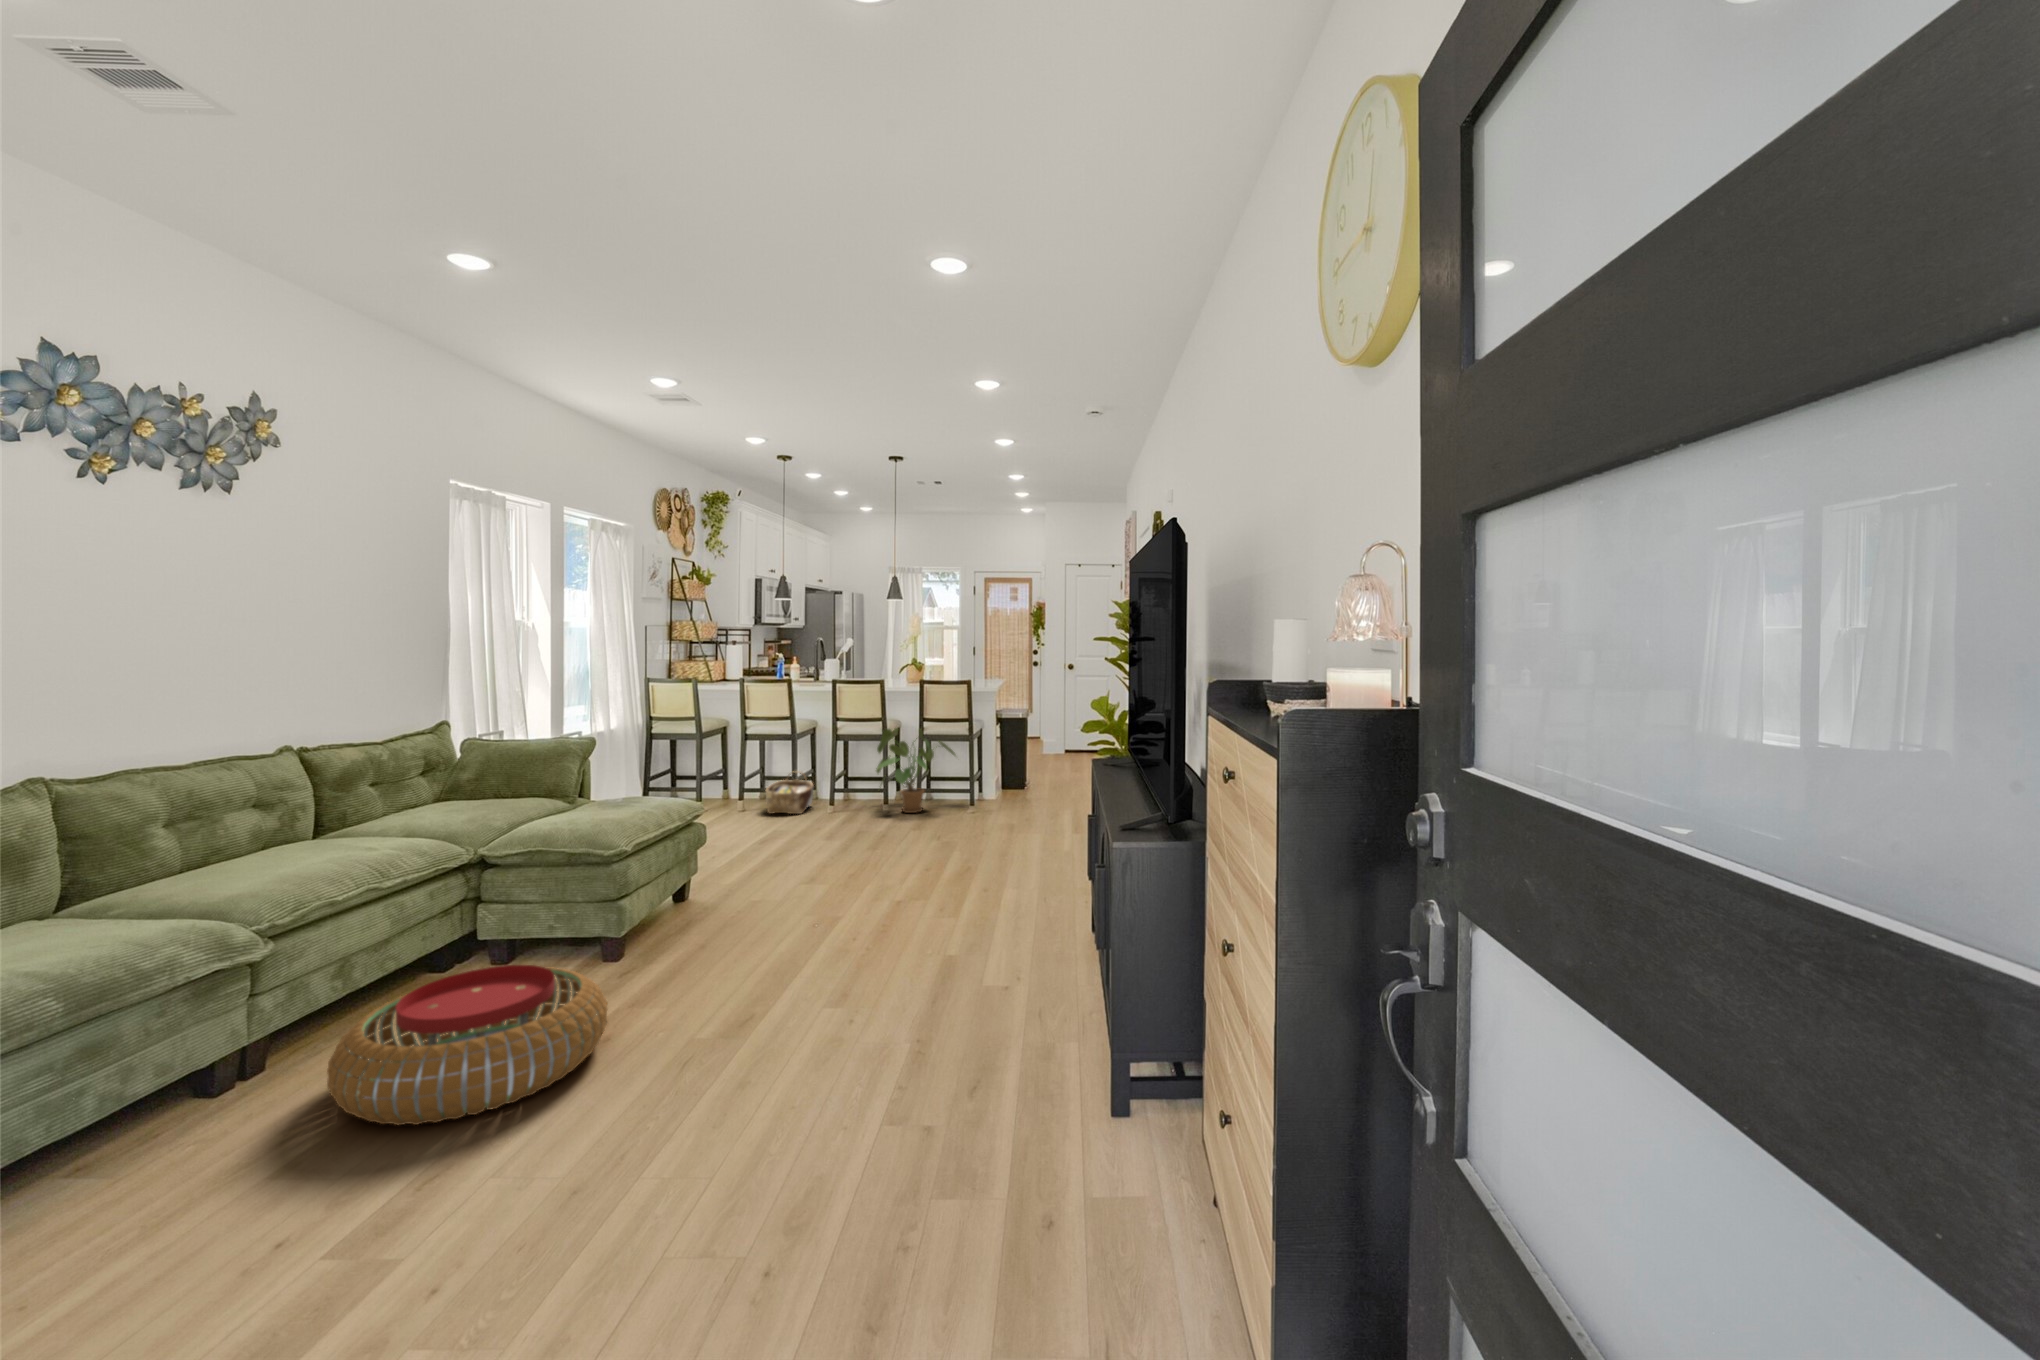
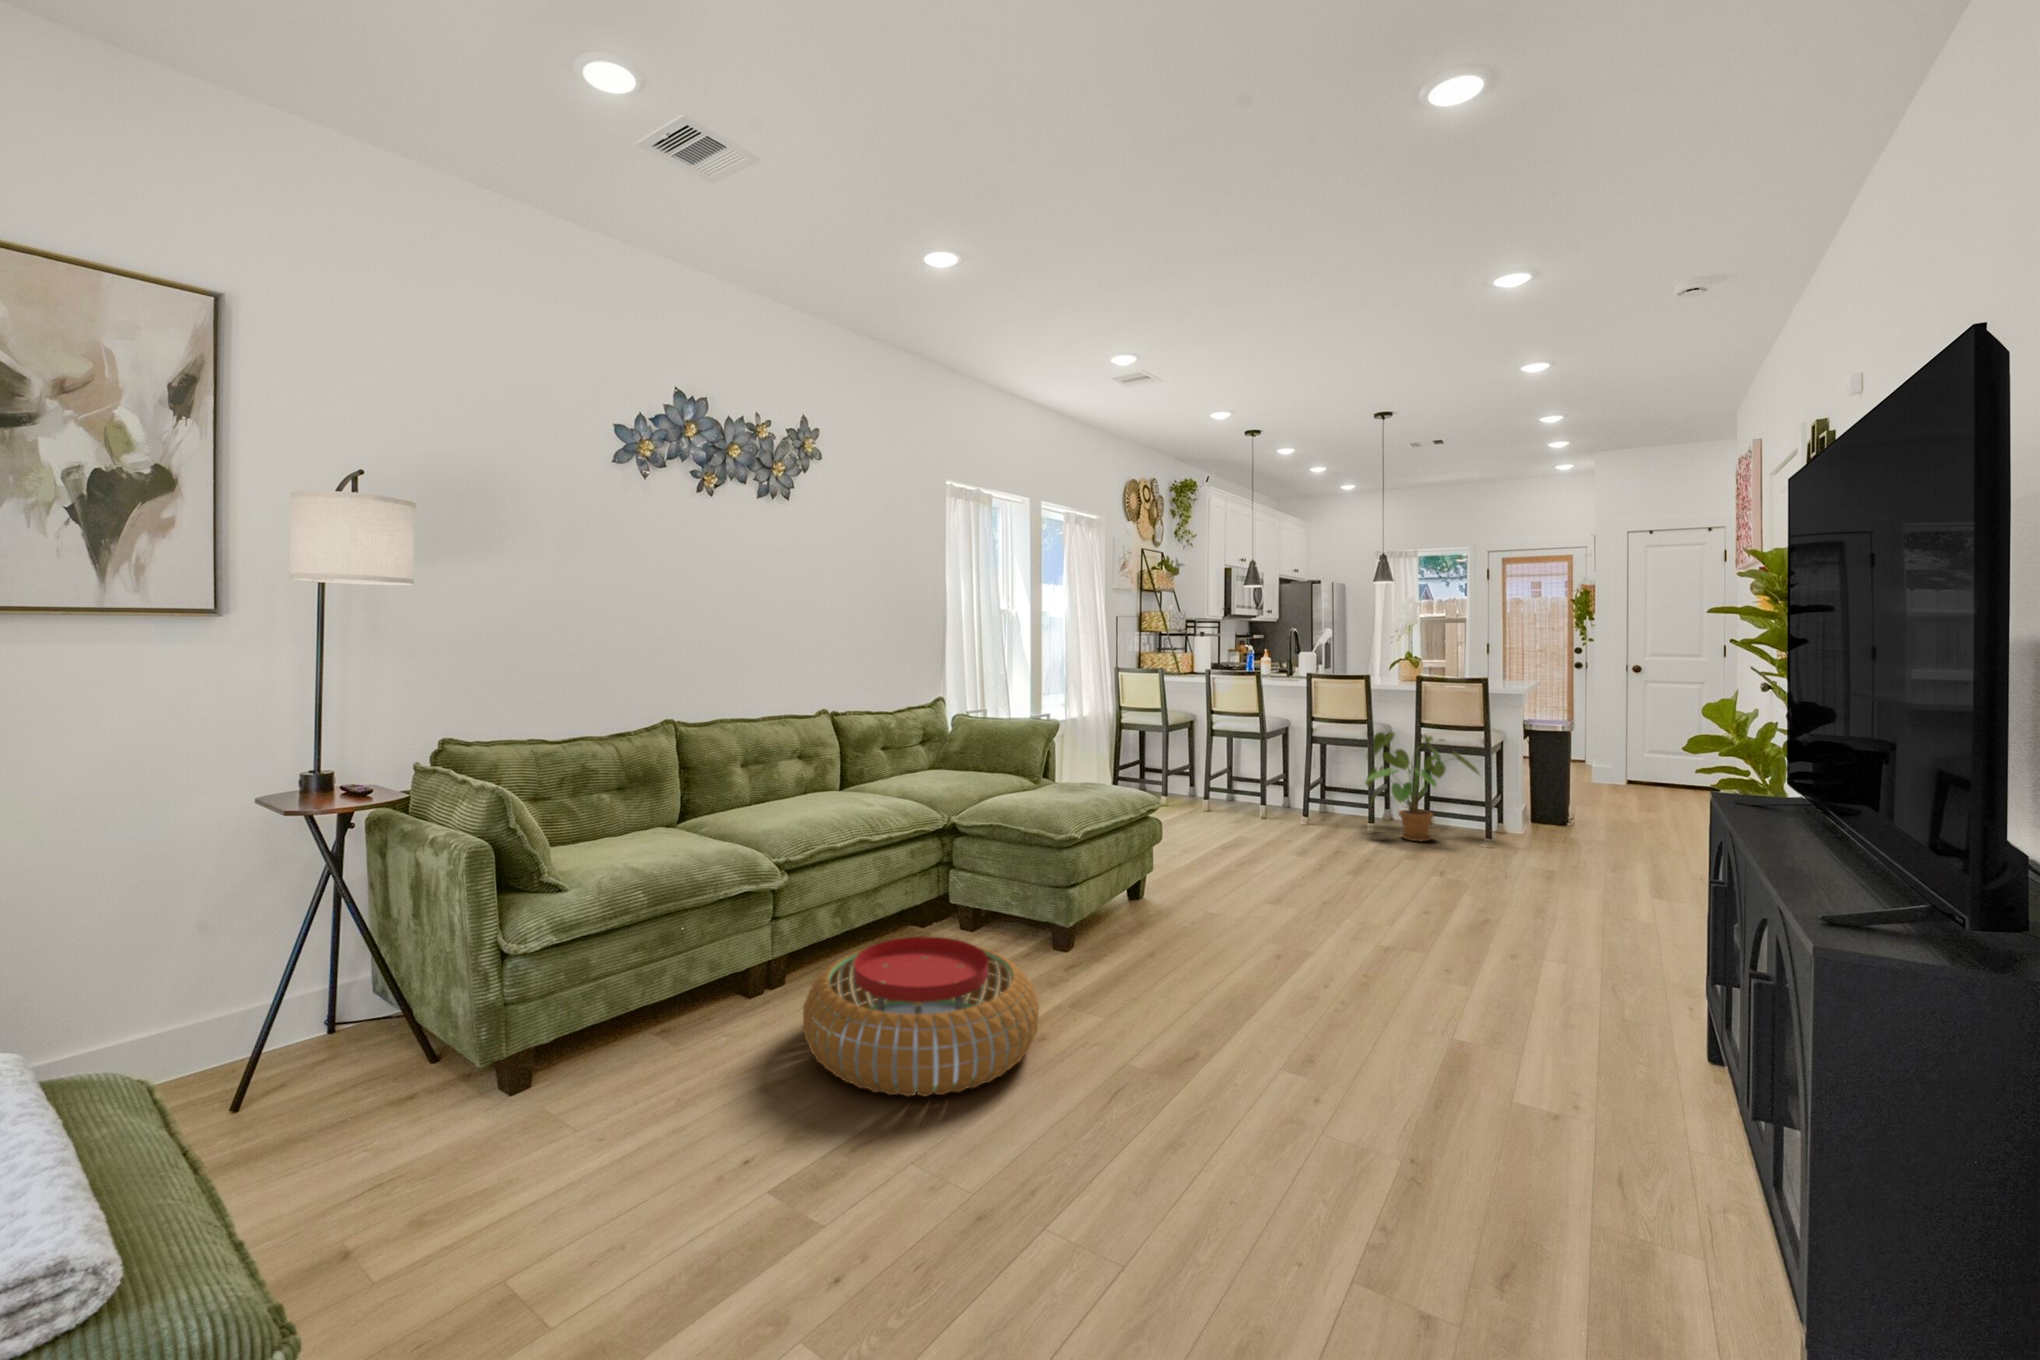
woven basket: present [766,772,814,814] -> none [1233,775,1287,824]

